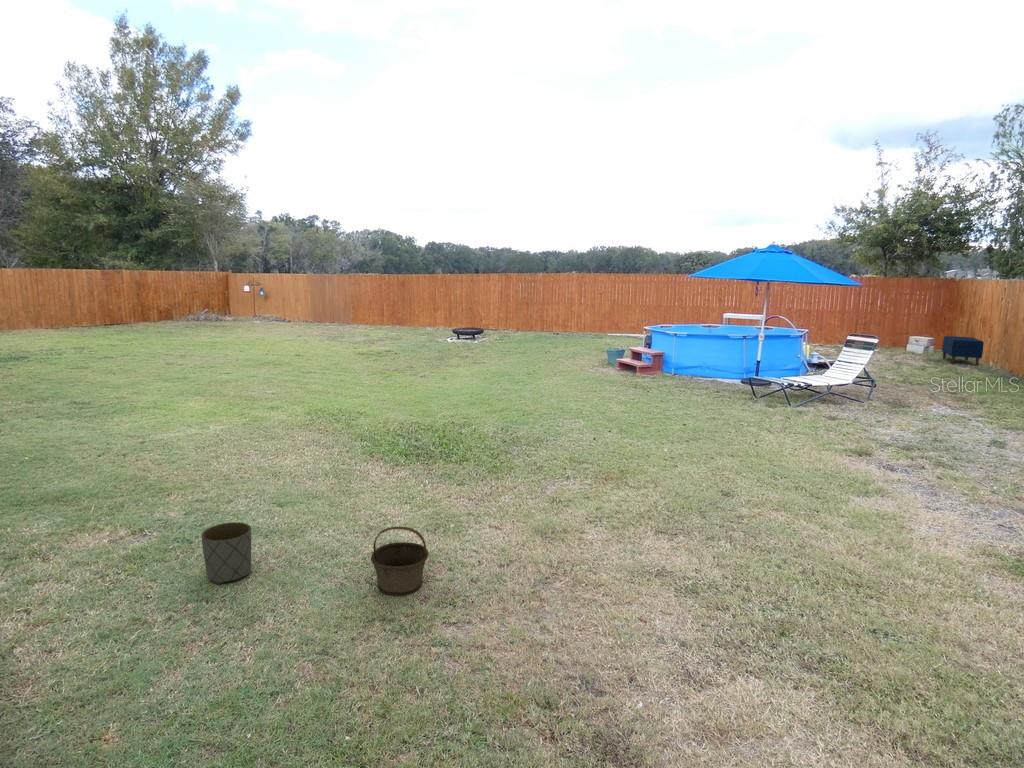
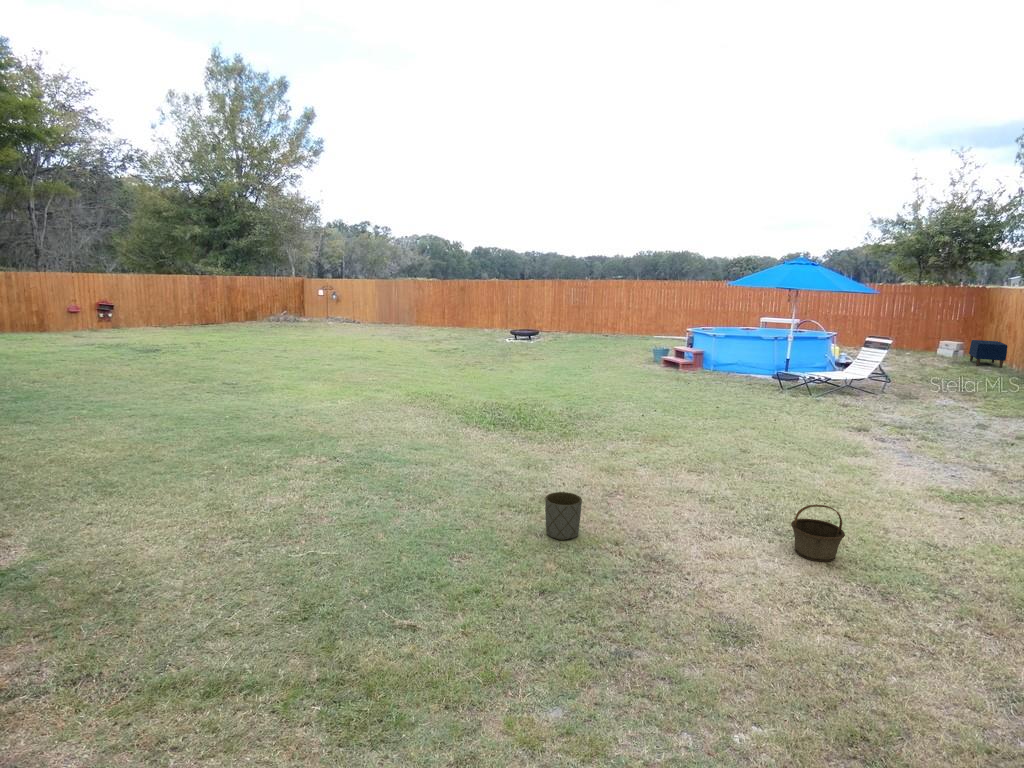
planter: present [201,522,251,584] -> present [545,492,582,541]
basket: present [371,527,429,595] -> present [791,505,845,562]

